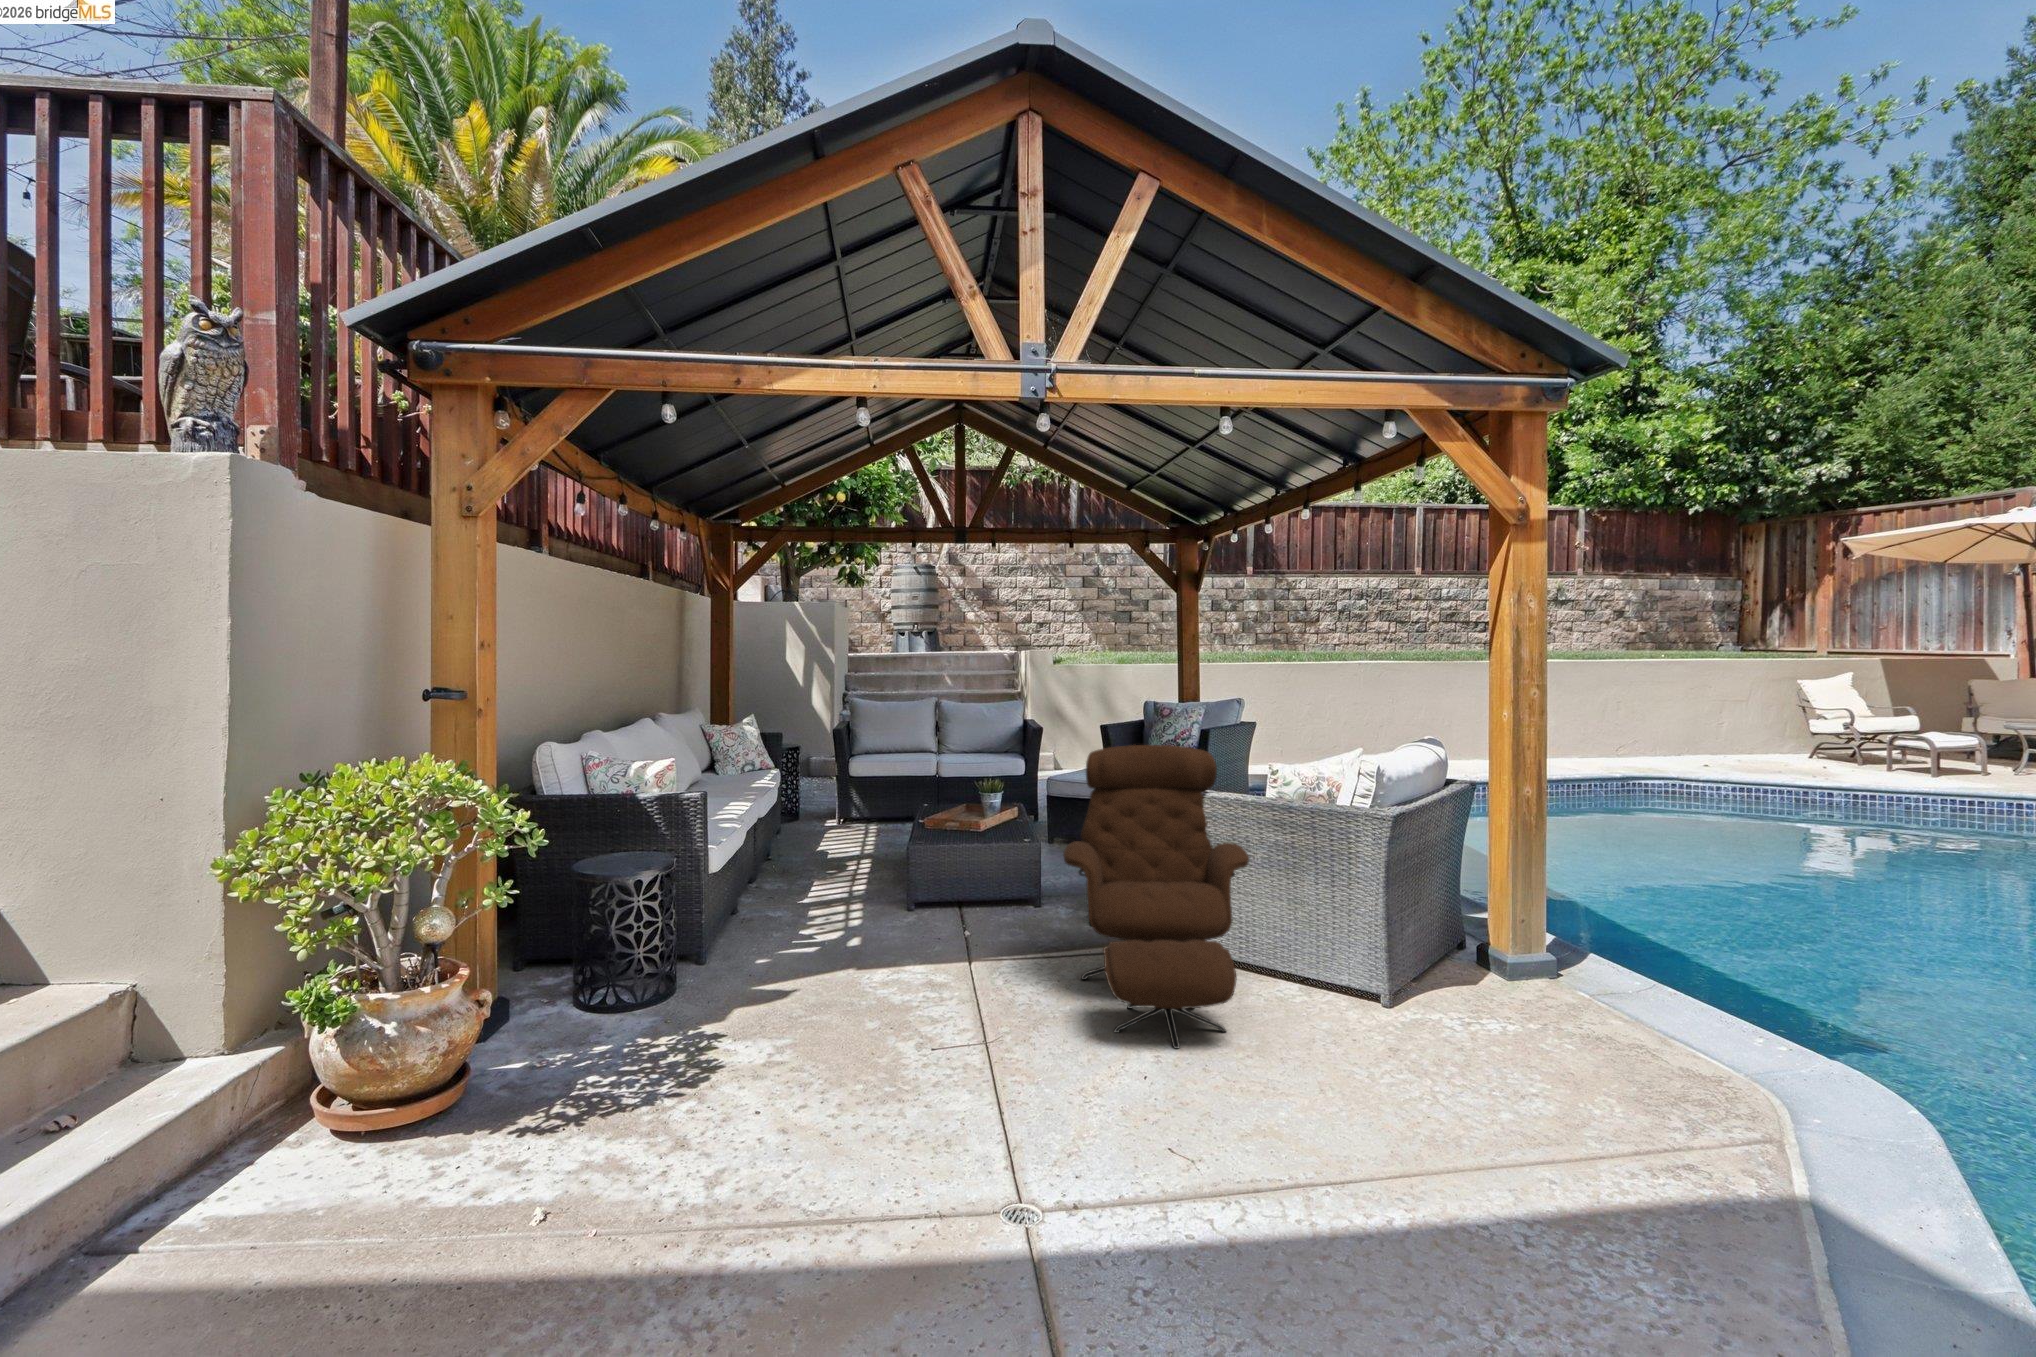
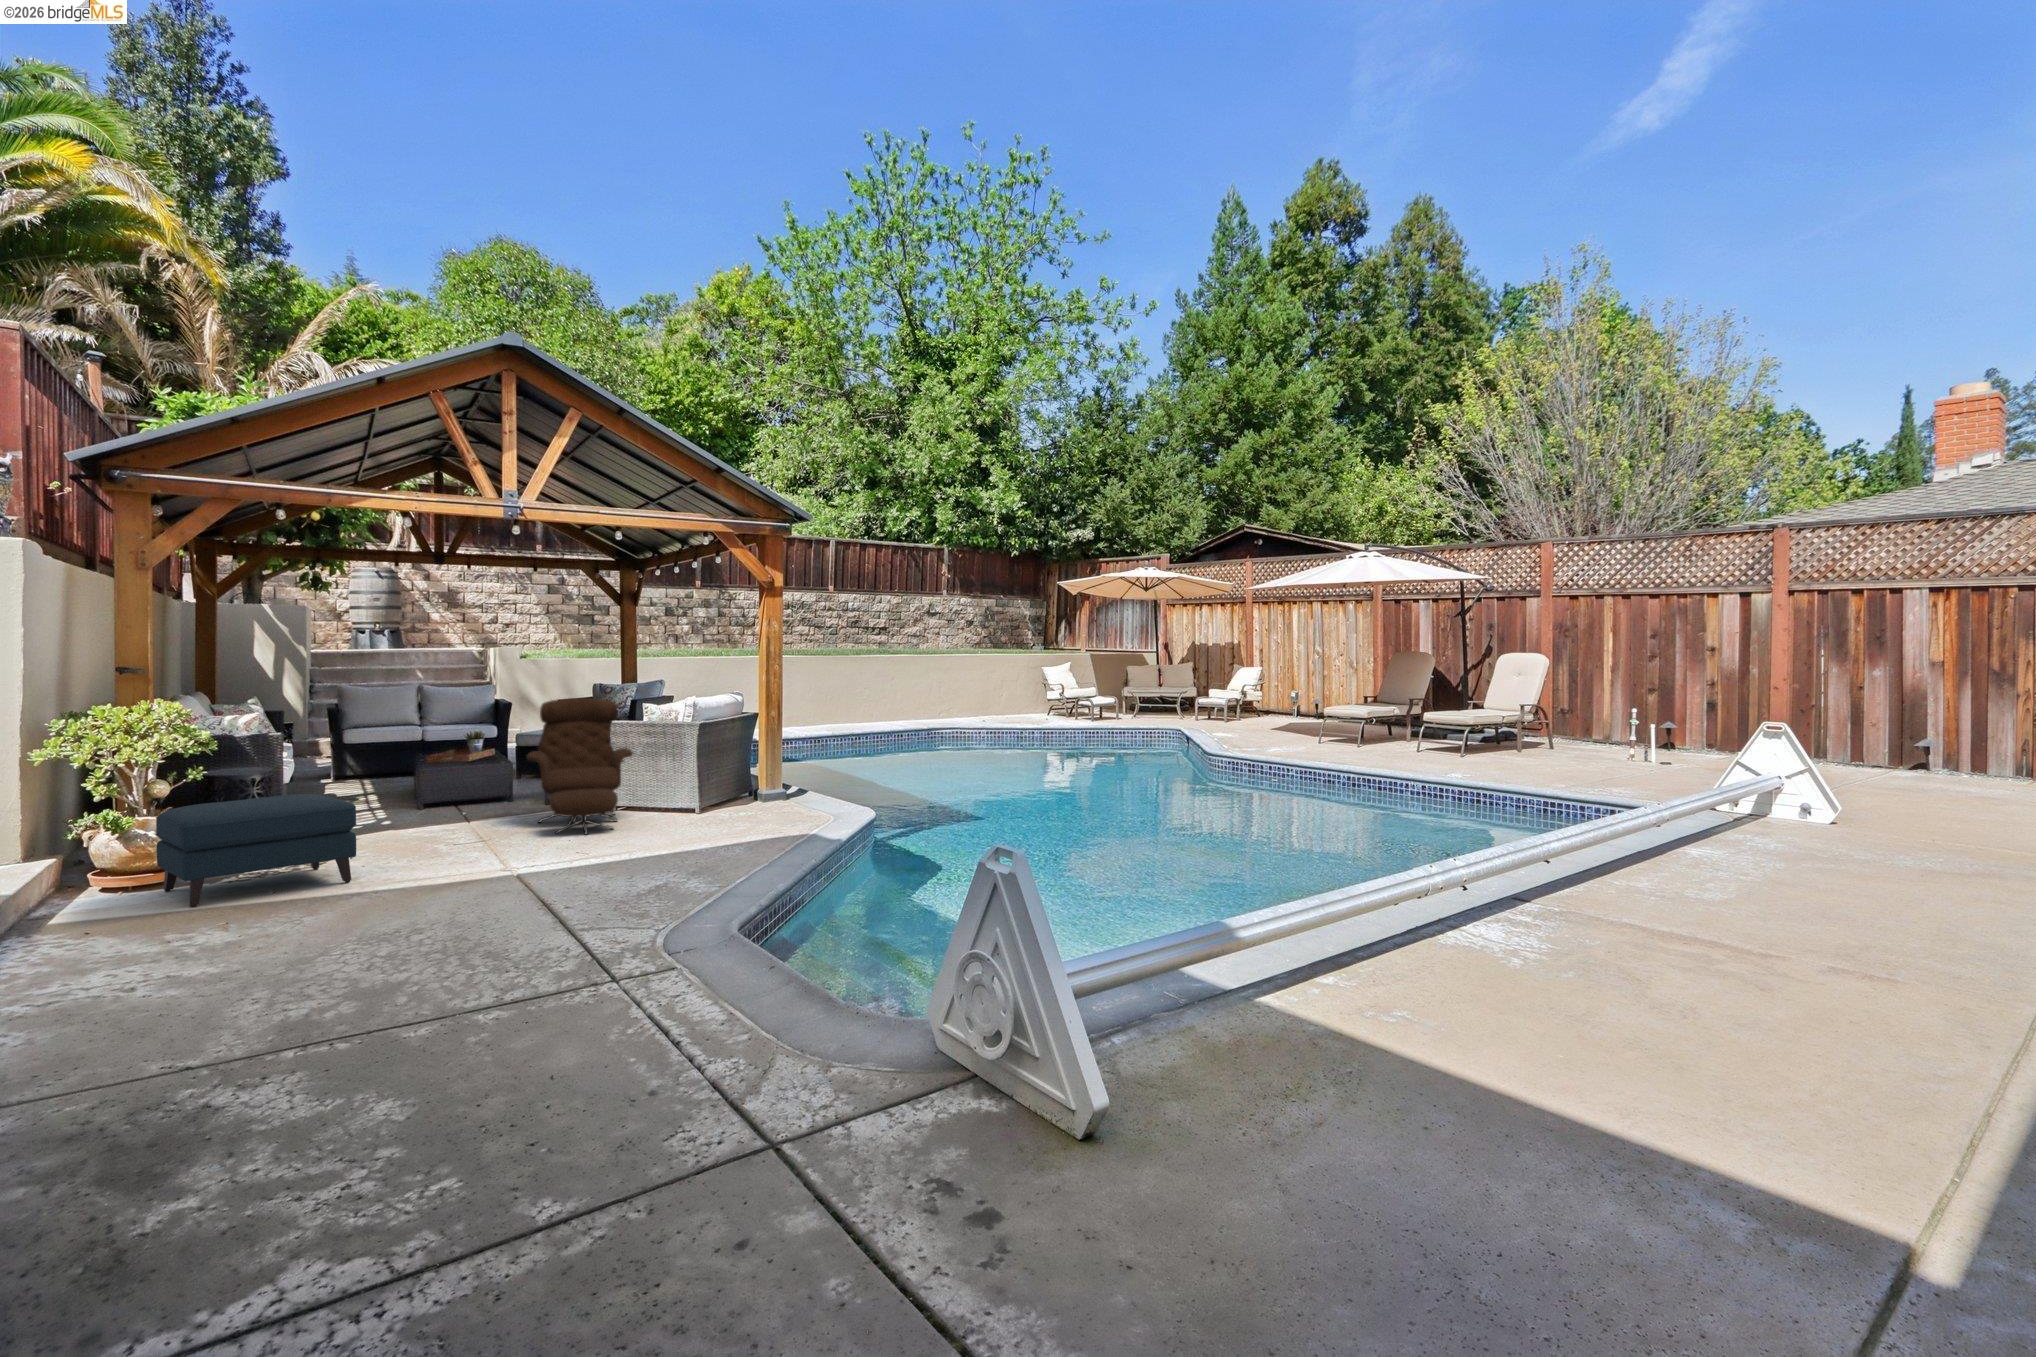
ottoman: none [315,962,706,1285] -> present [156,794,356,907]

